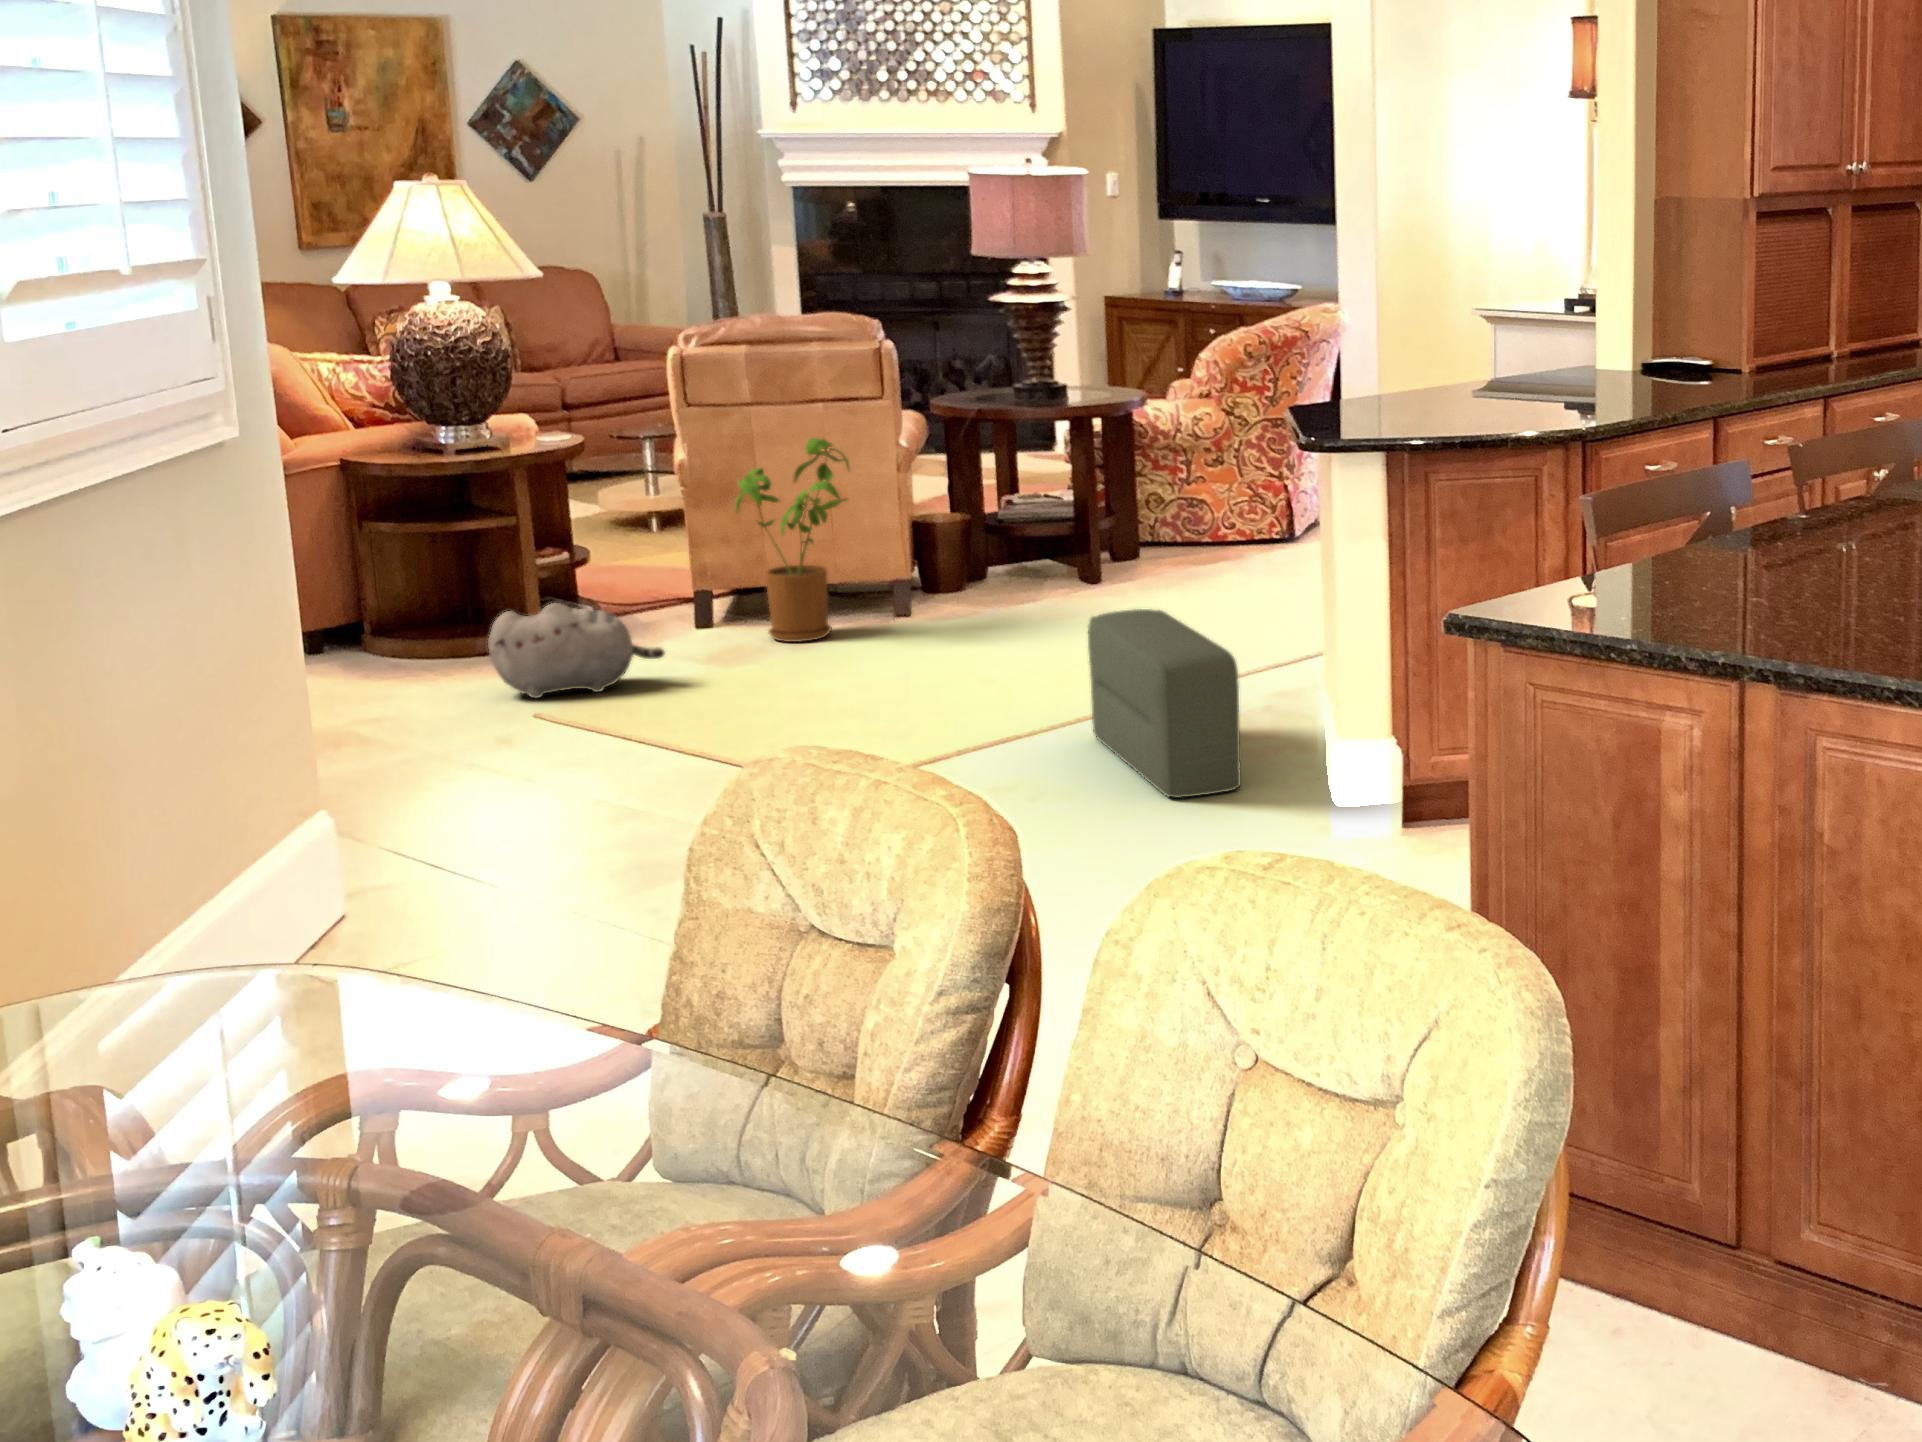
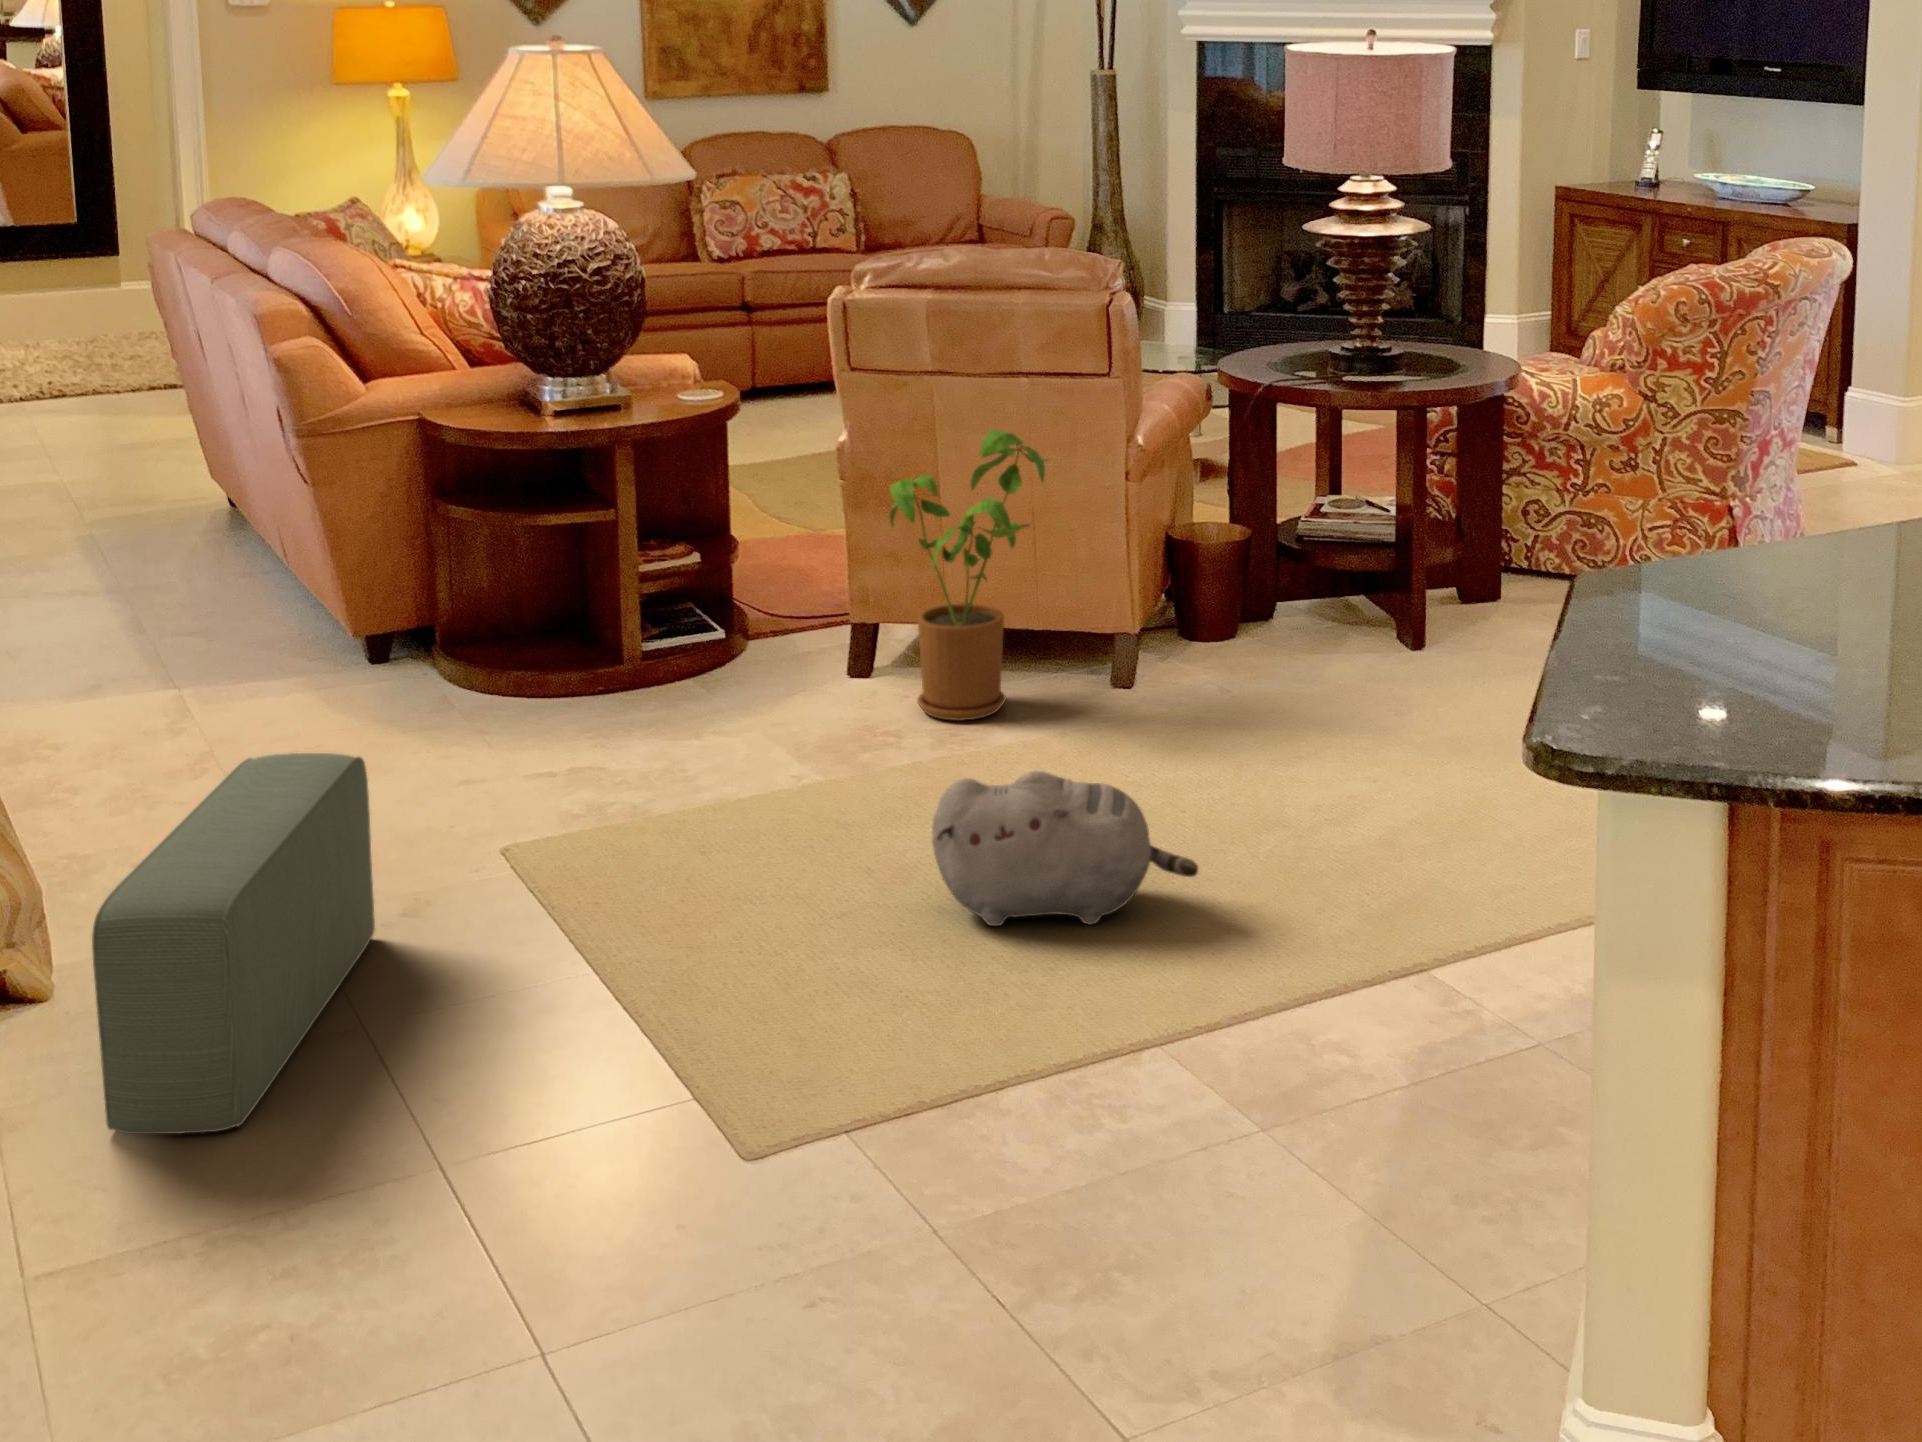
plush toy: present [488,603,664,698] -> present [932,771,1198,926]
pouf: present [1088,609,1241,798] -> present [92,753,375,1134]

